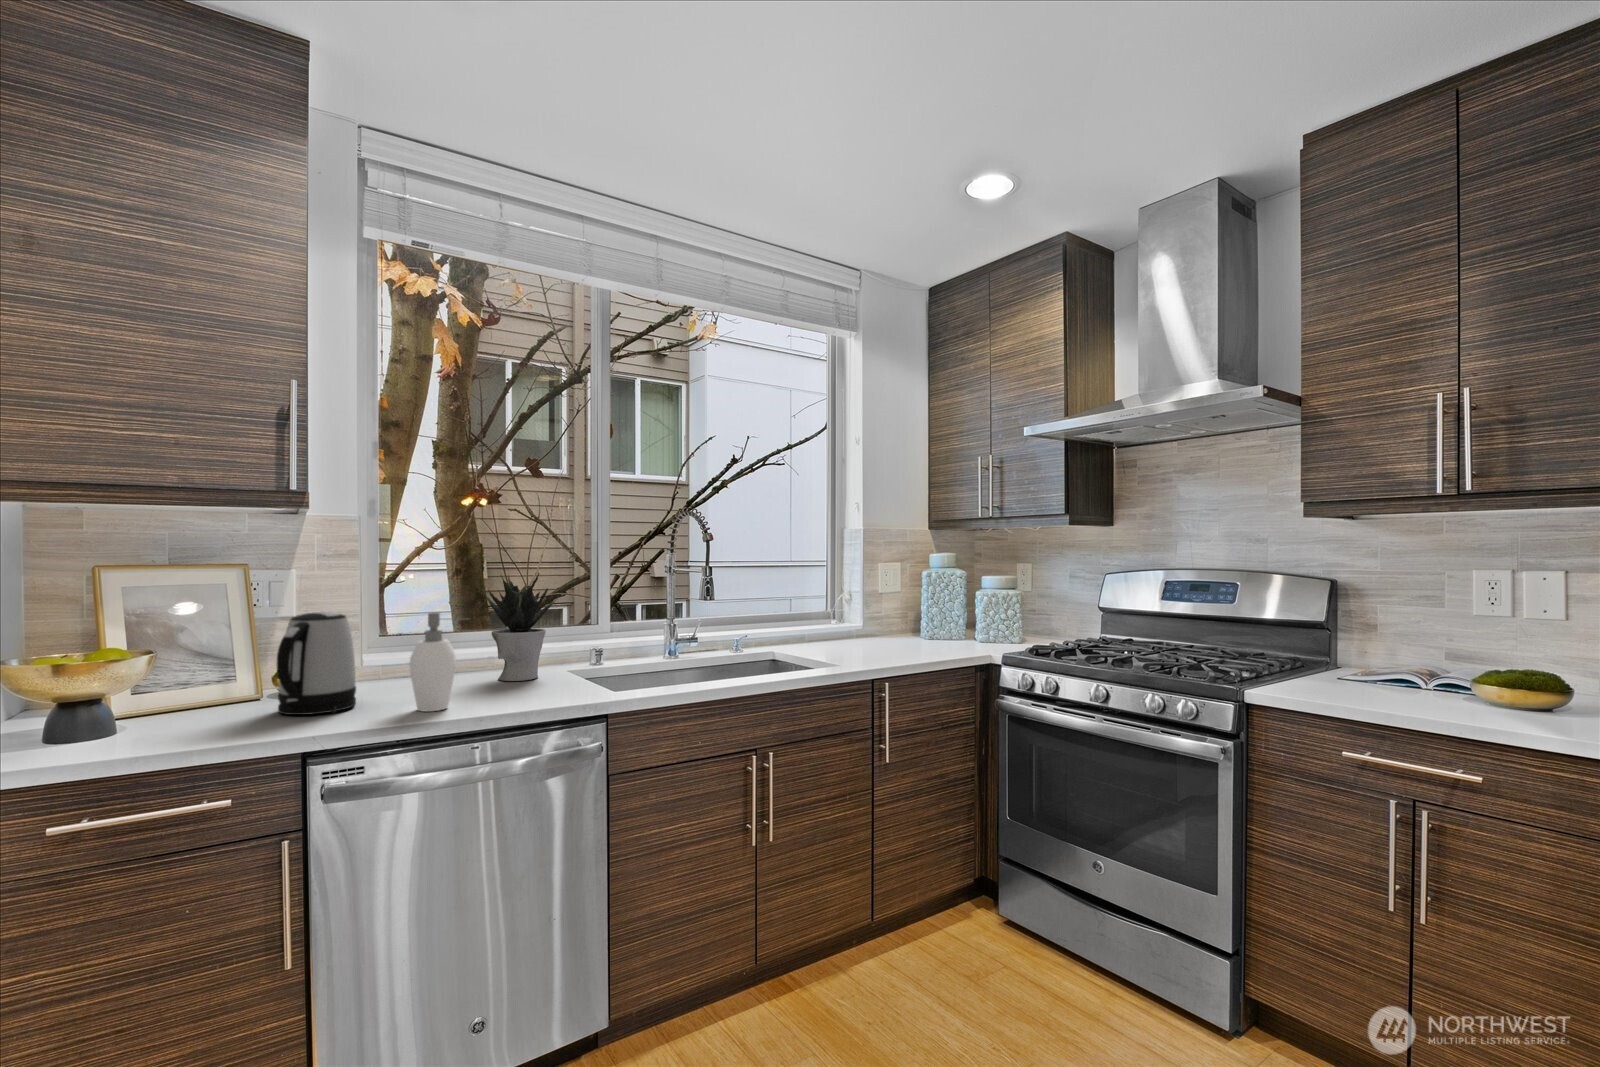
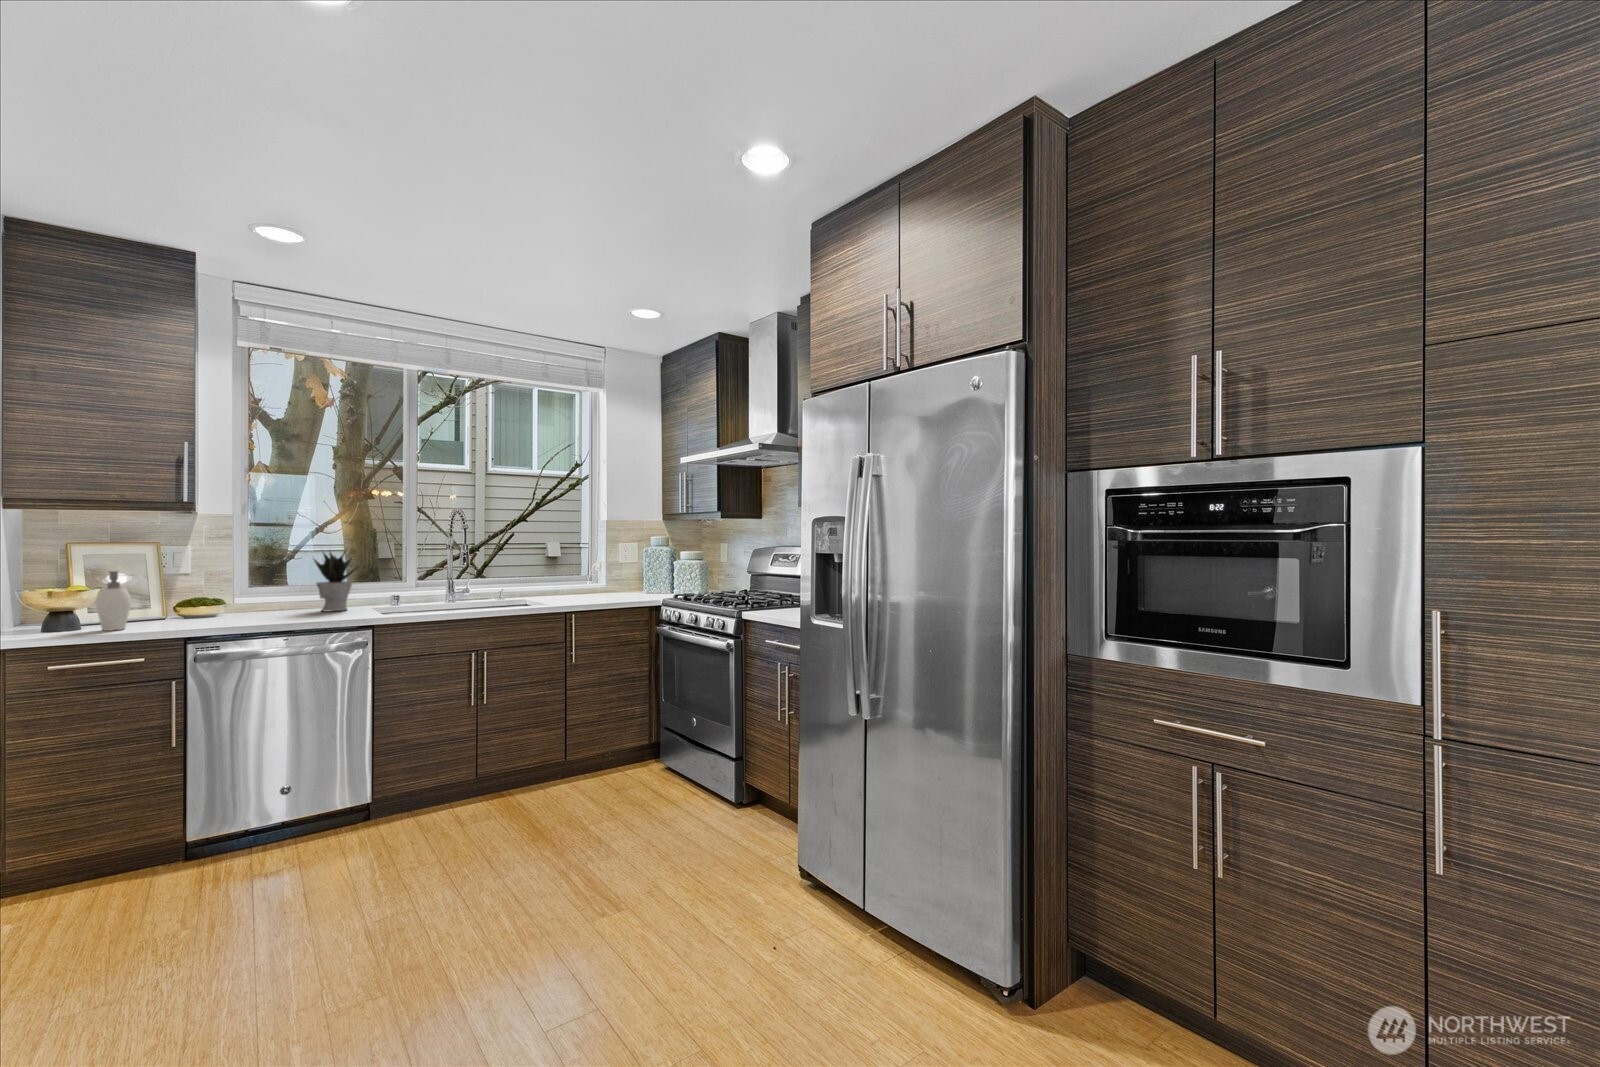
kettle: present [277,612,356,715] -> none [172,568,222,623]
soap dispenser: present [409,612,461,712] -> present [96,571,131,631]

